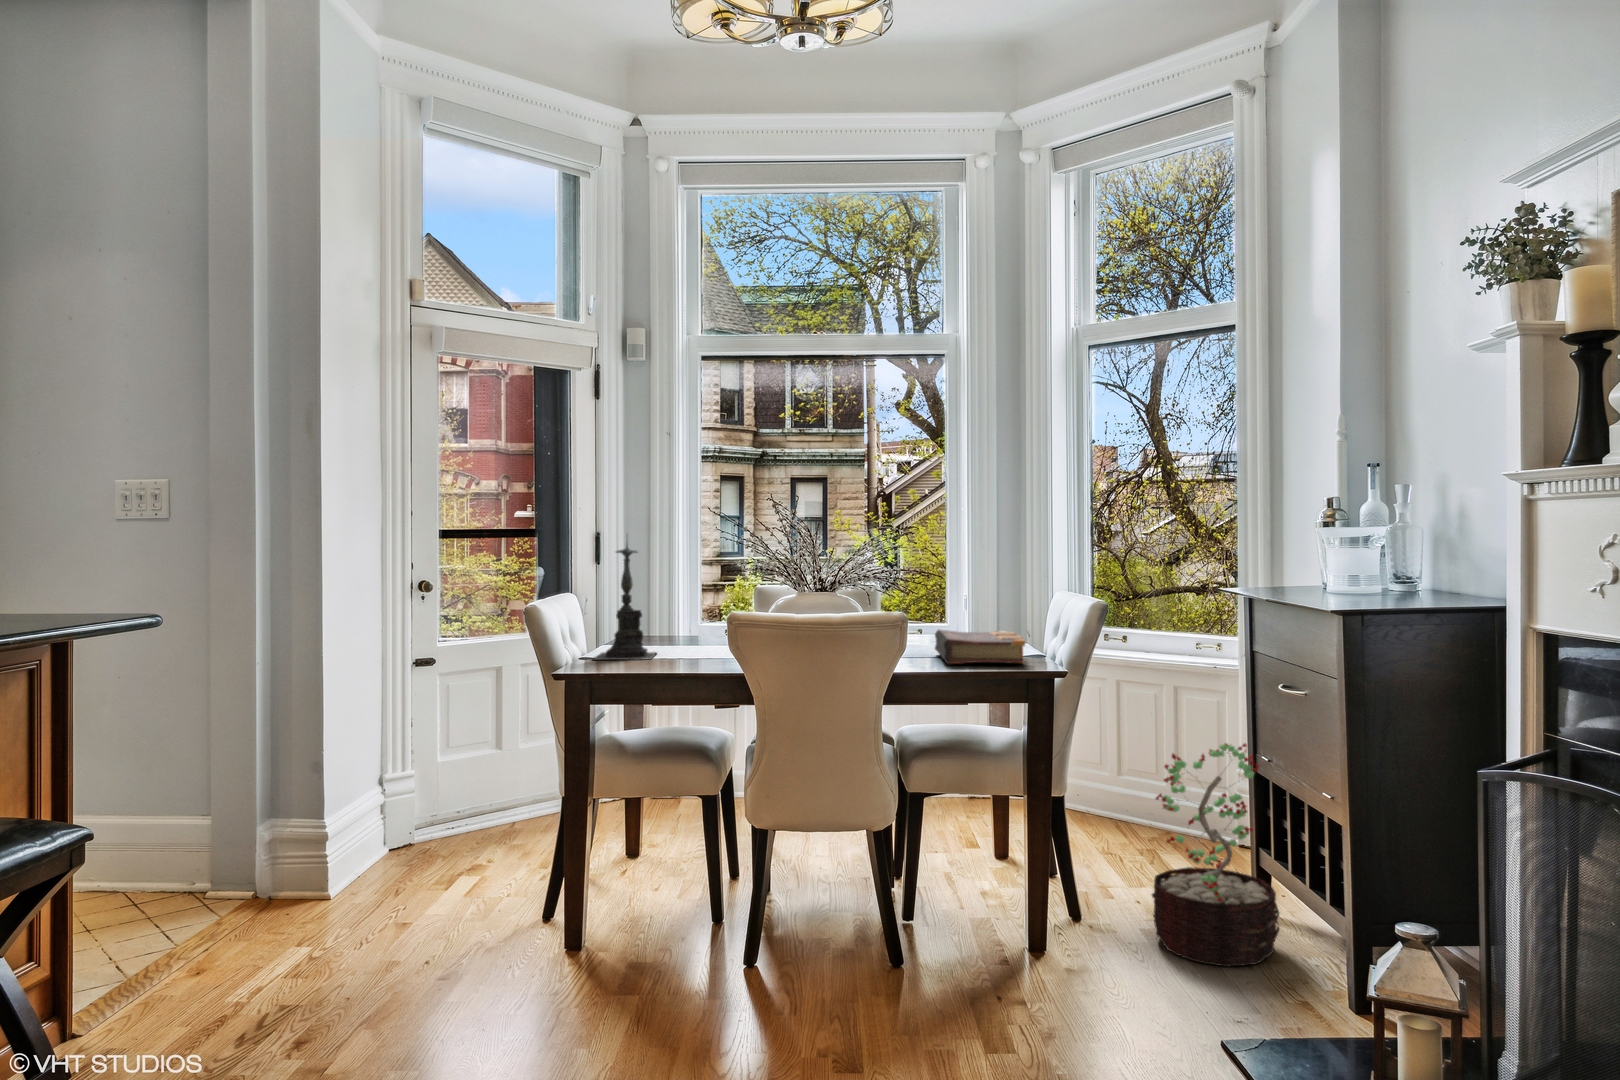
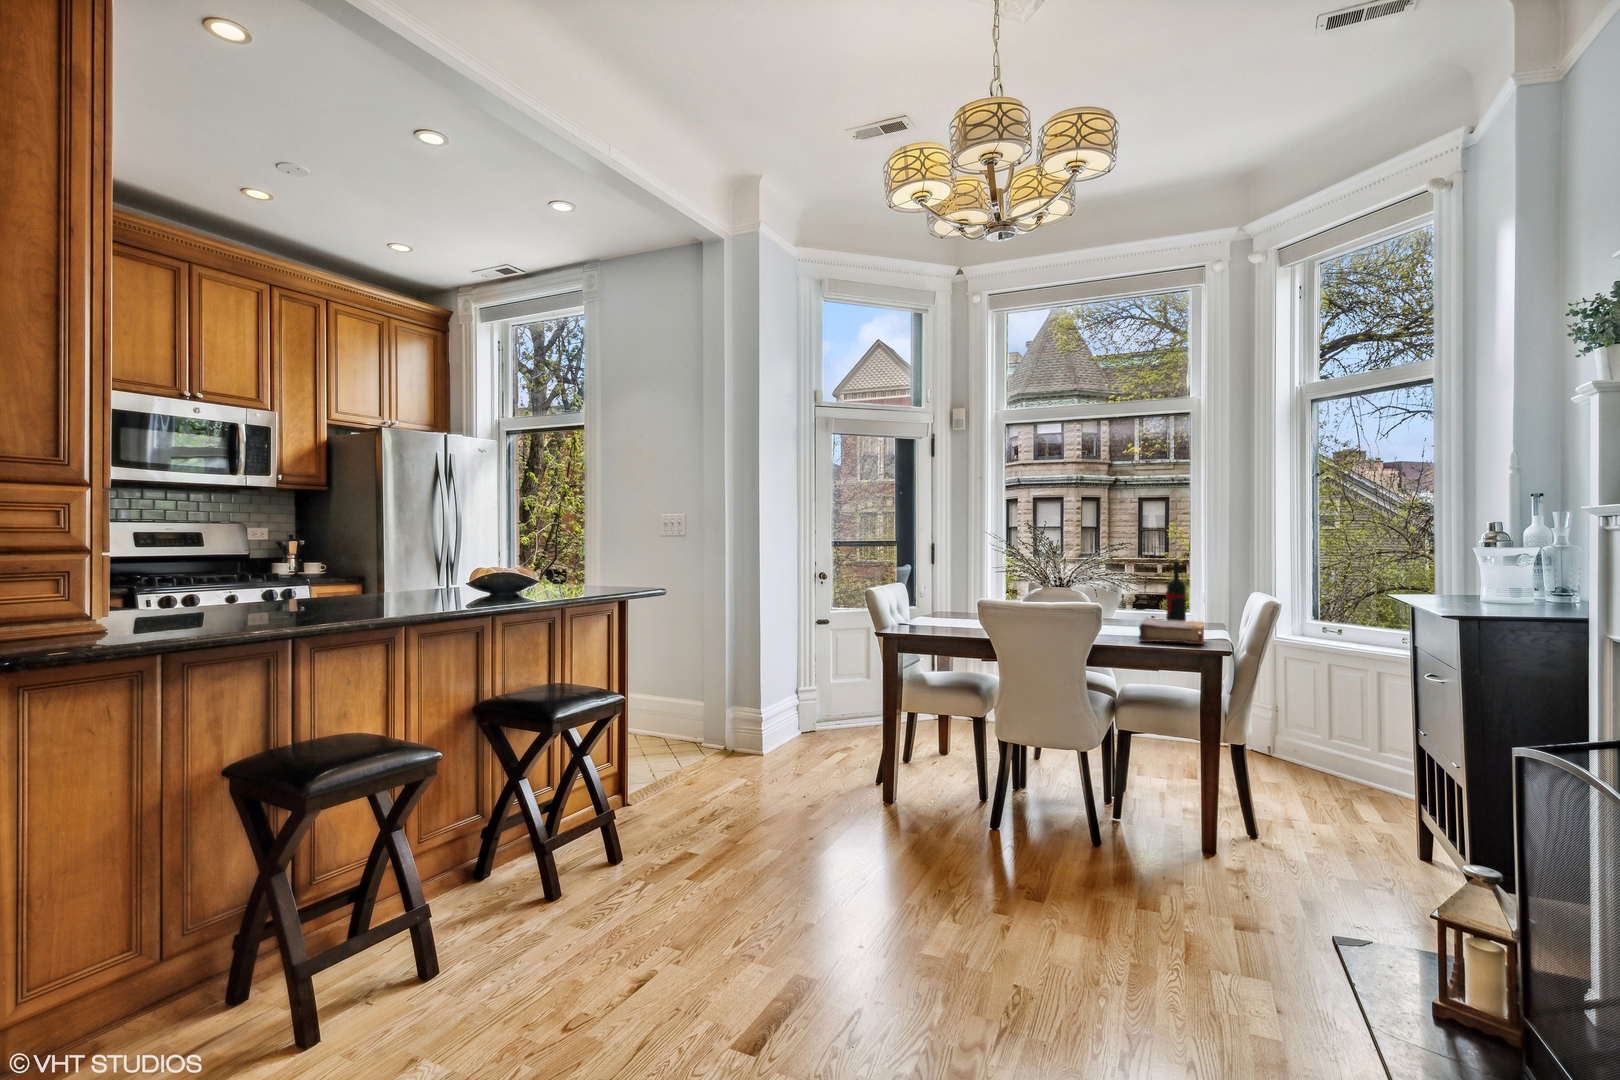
candle holder: present [594,534,656,660] -> none [906,546,951,628]
wine bottle: none [941,548,965,640] -> present [1166,559,1186,621]
decorative plant: present [1152,743,1280,967] -> none [1308,717,1423,892]

